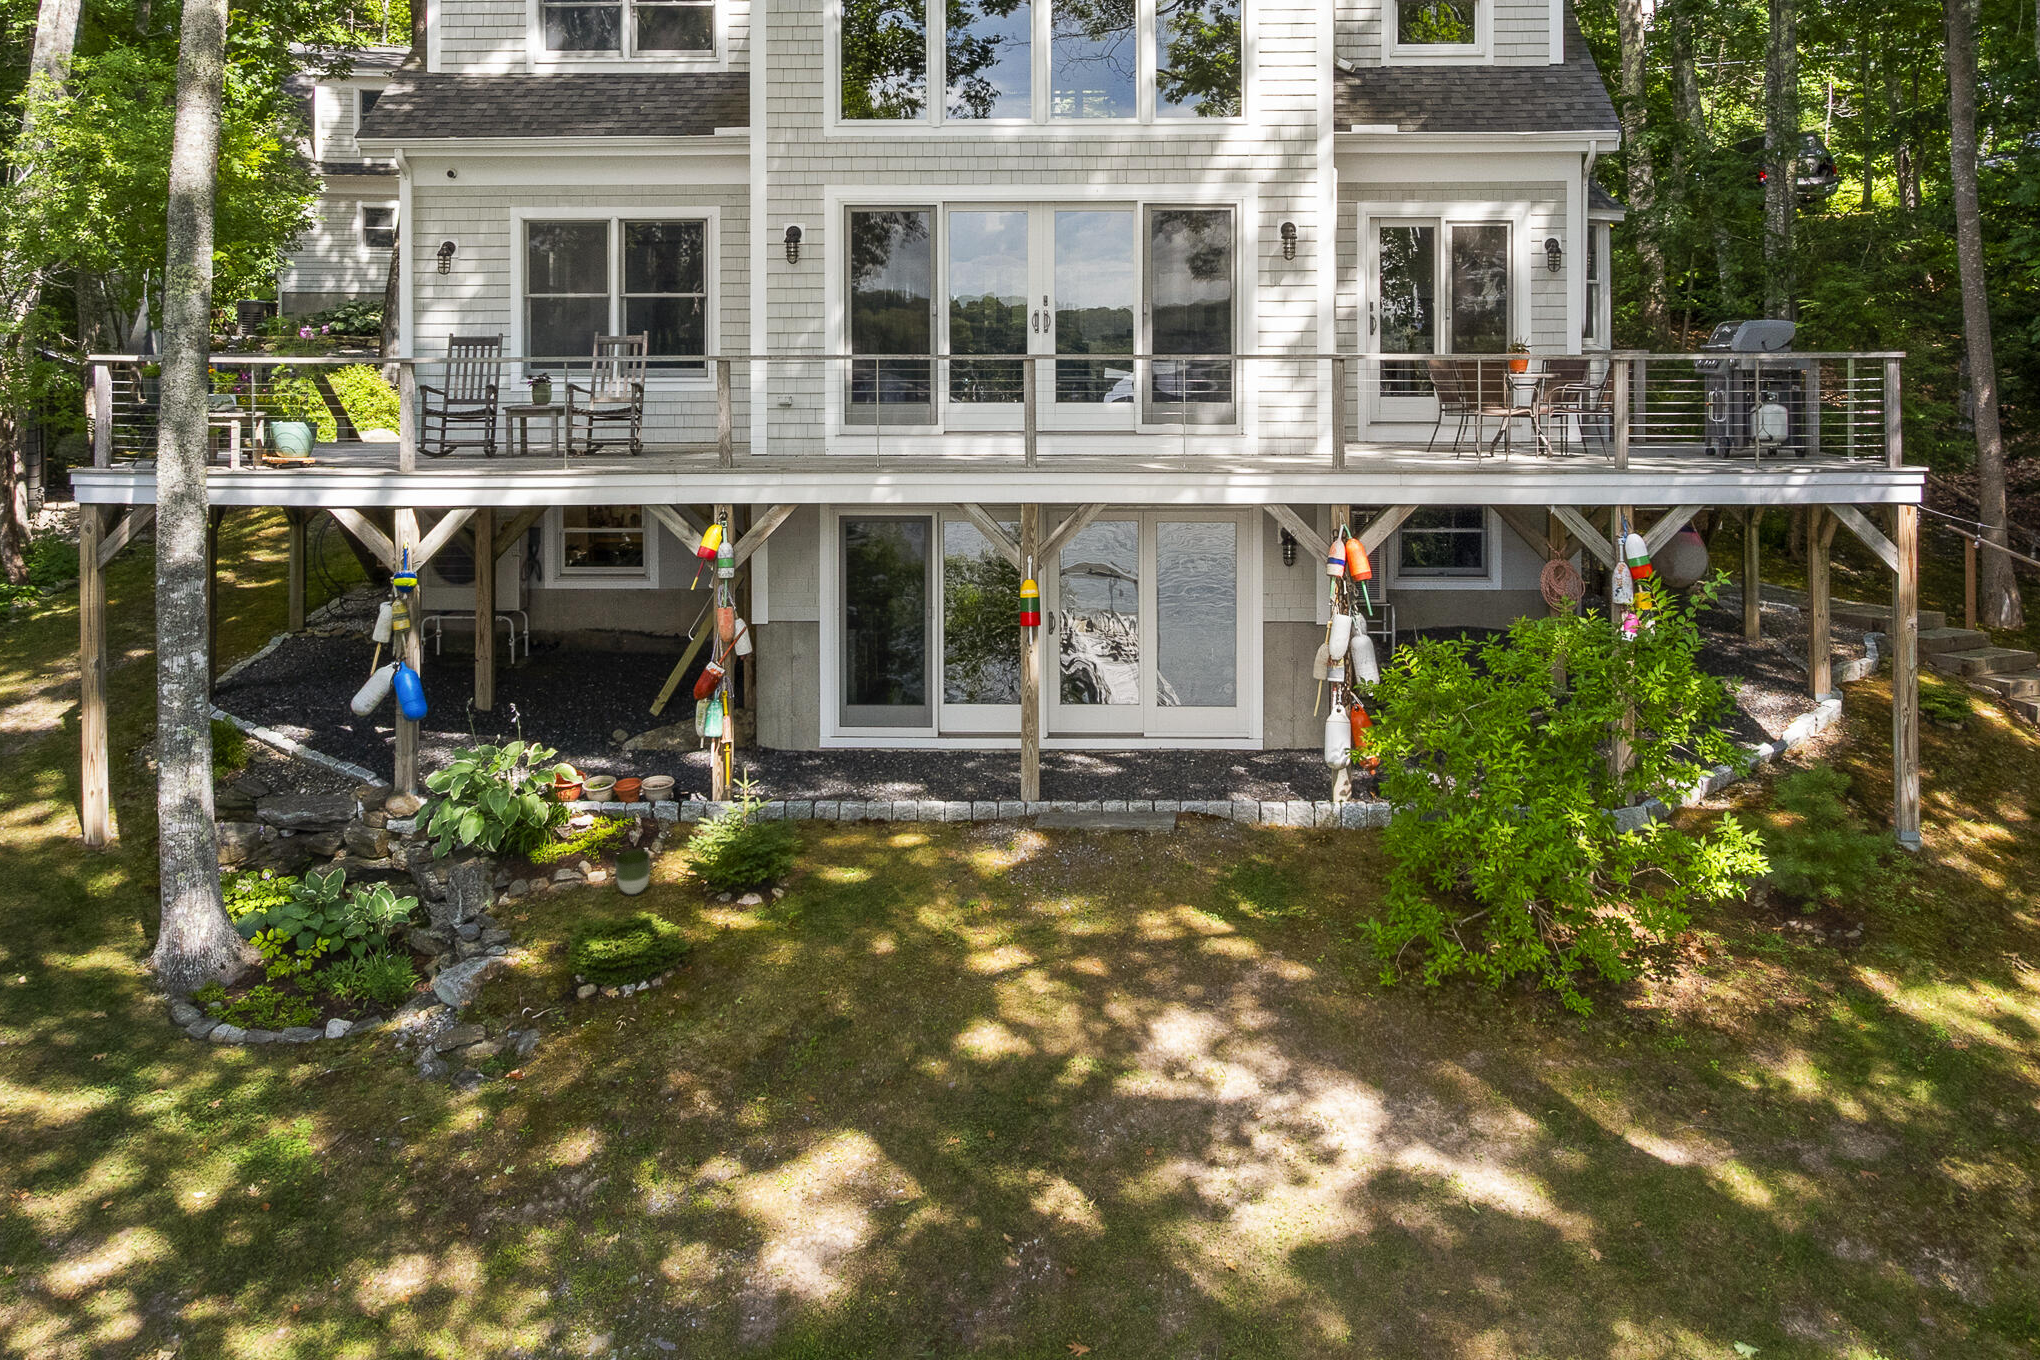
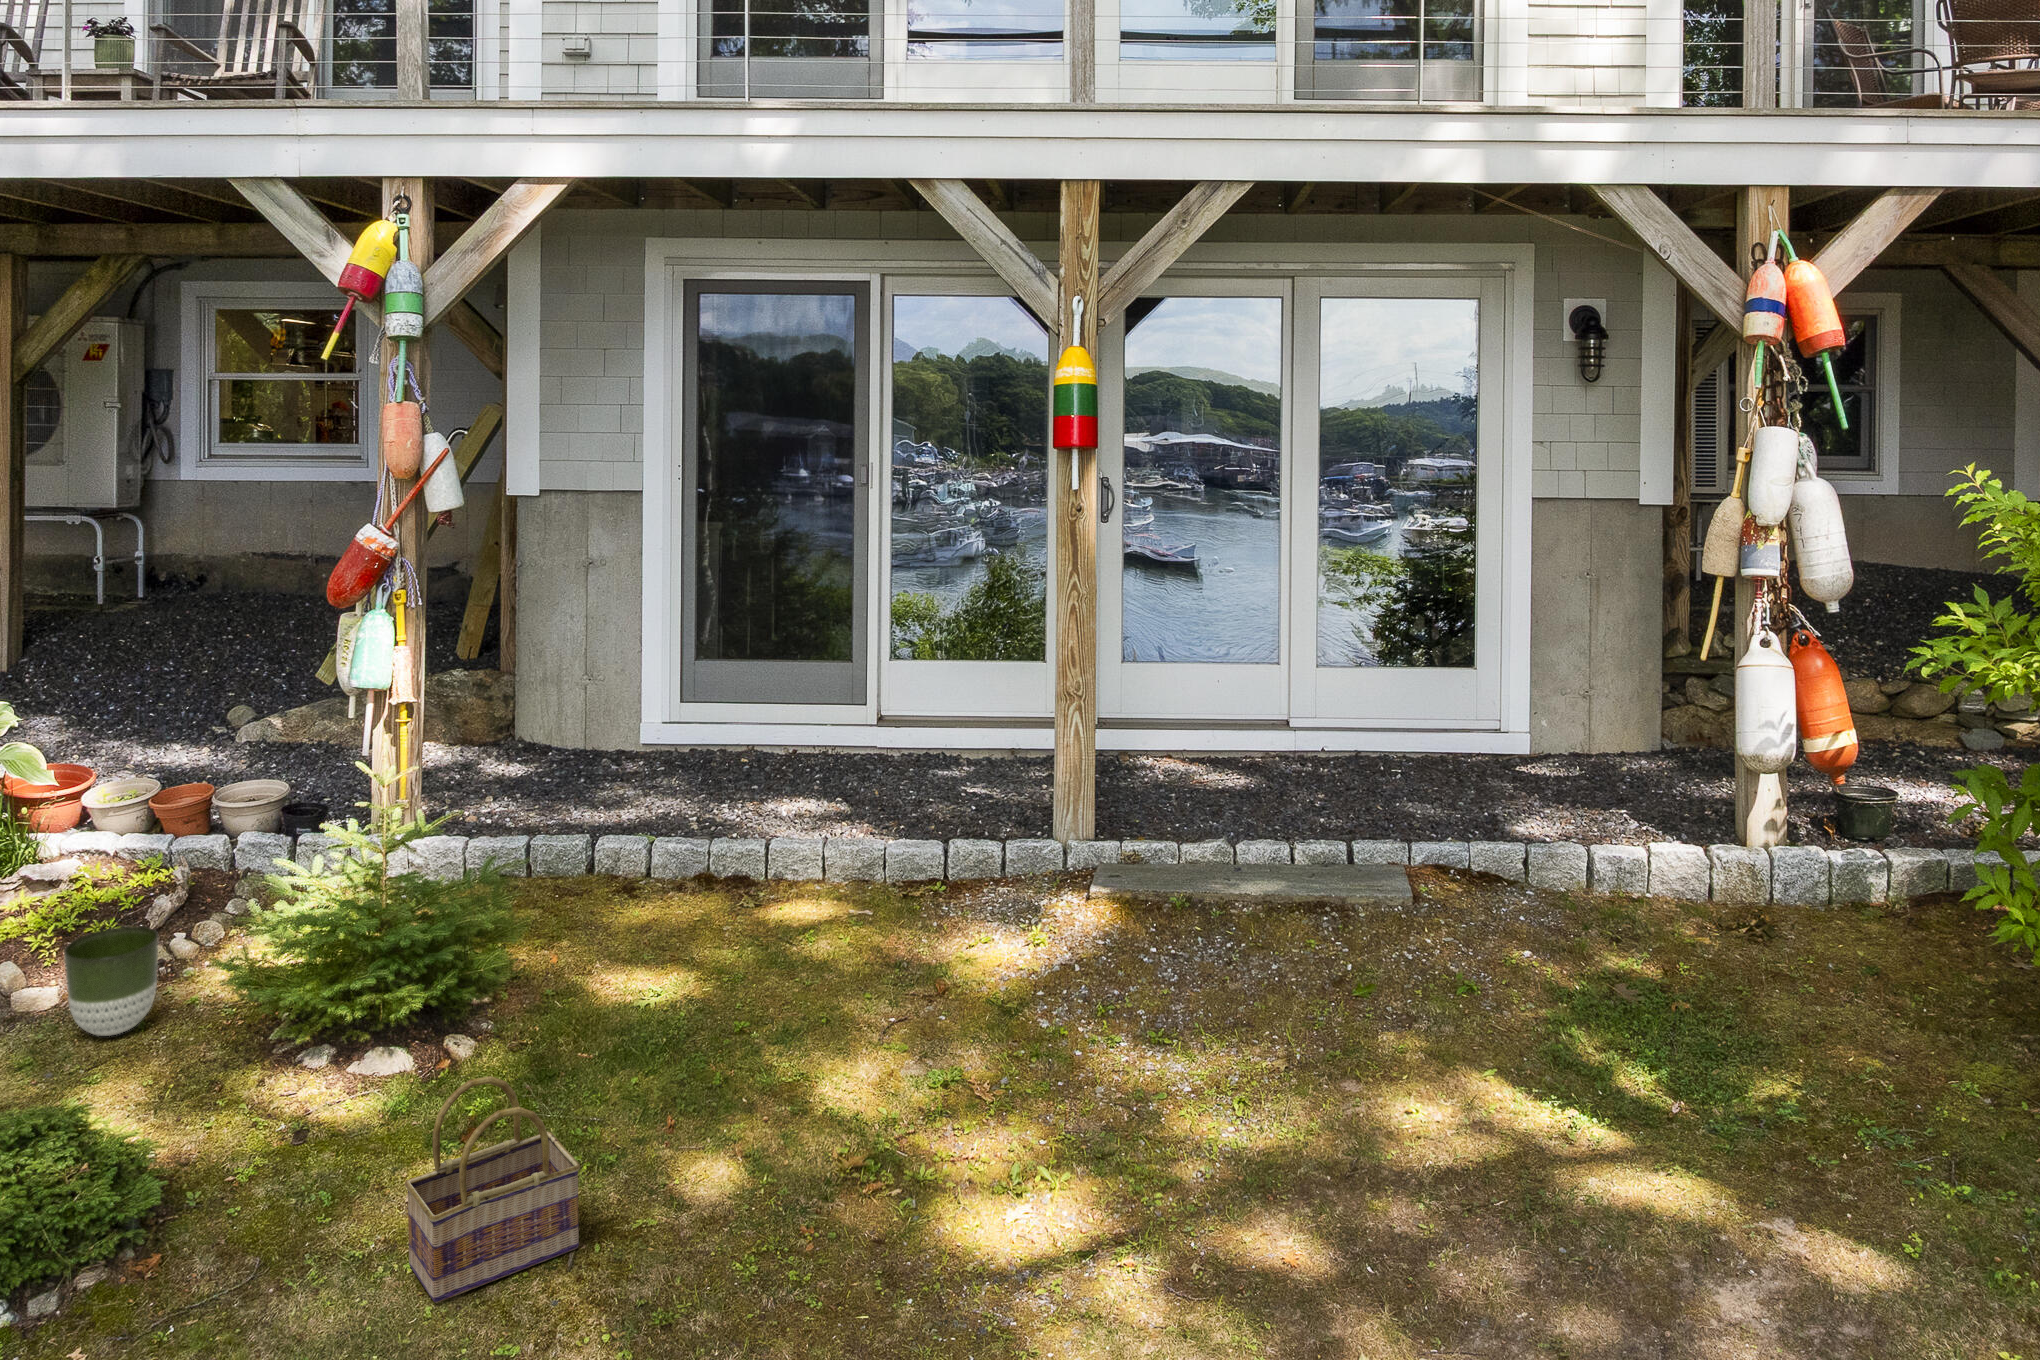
basket: none [781,913,842,990] -> present [405,1076,580,1303]

